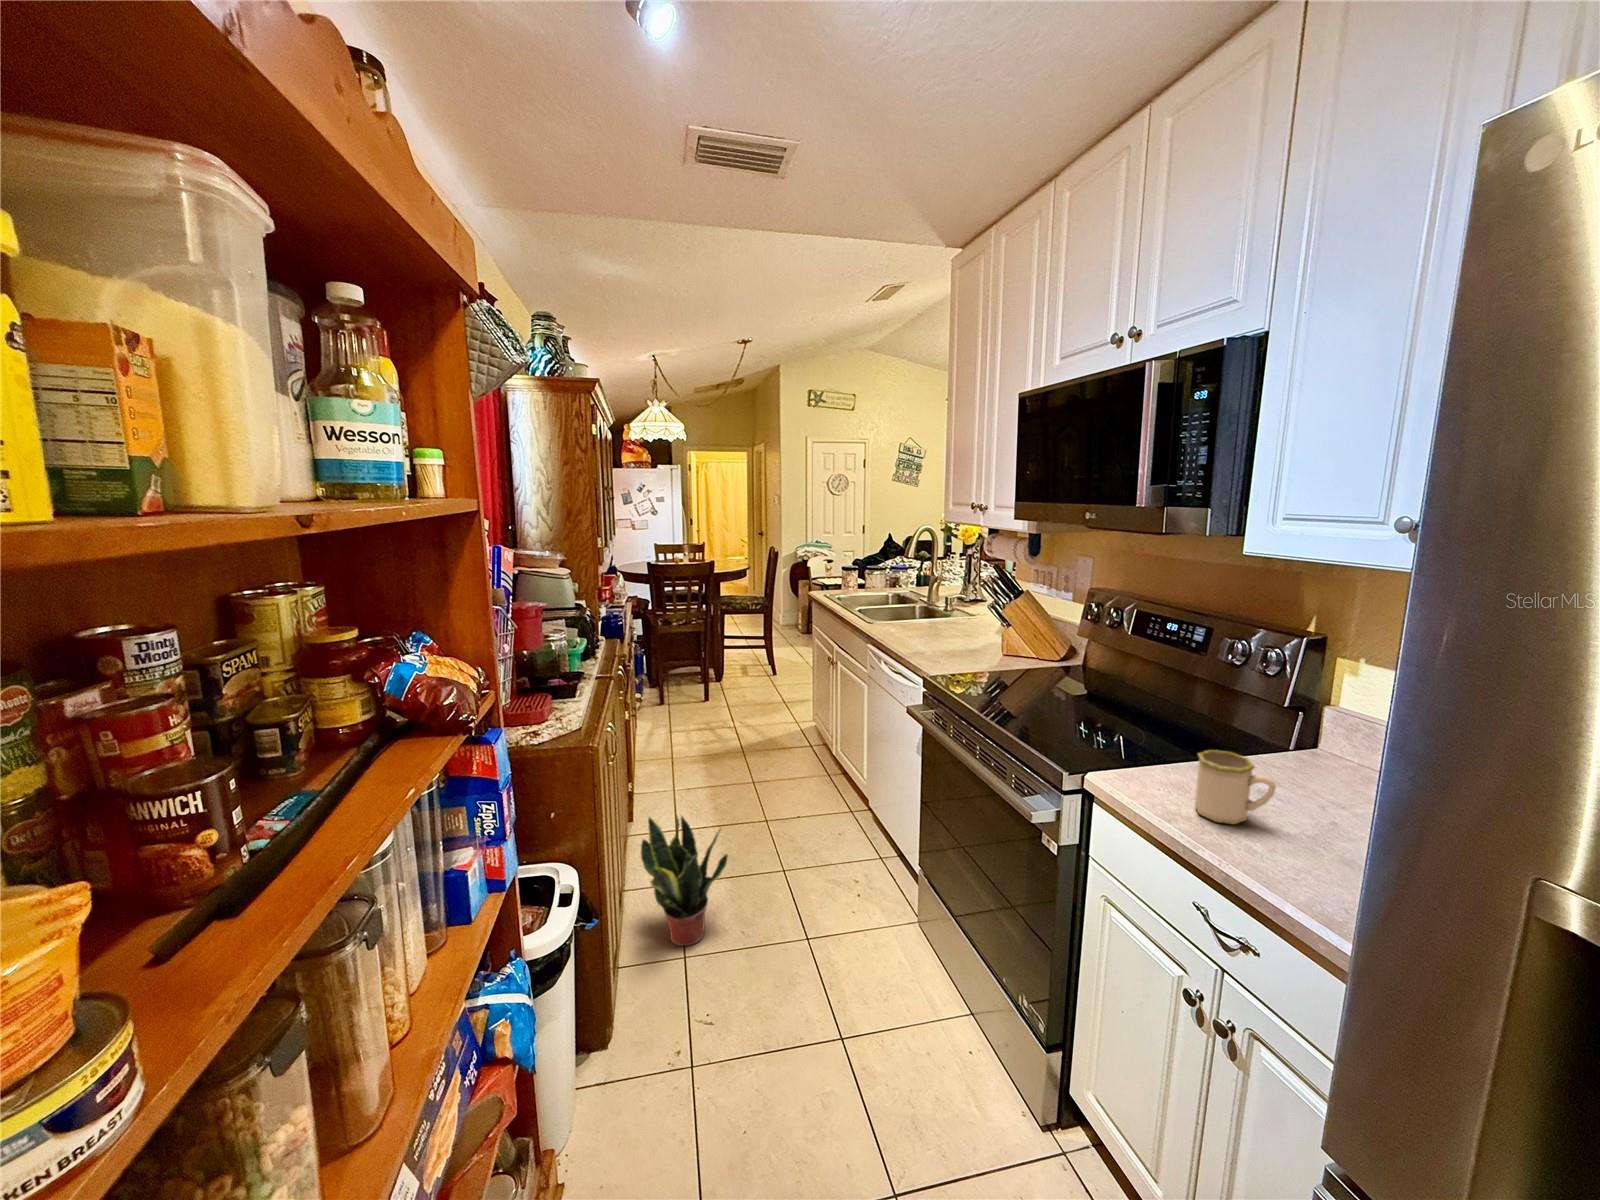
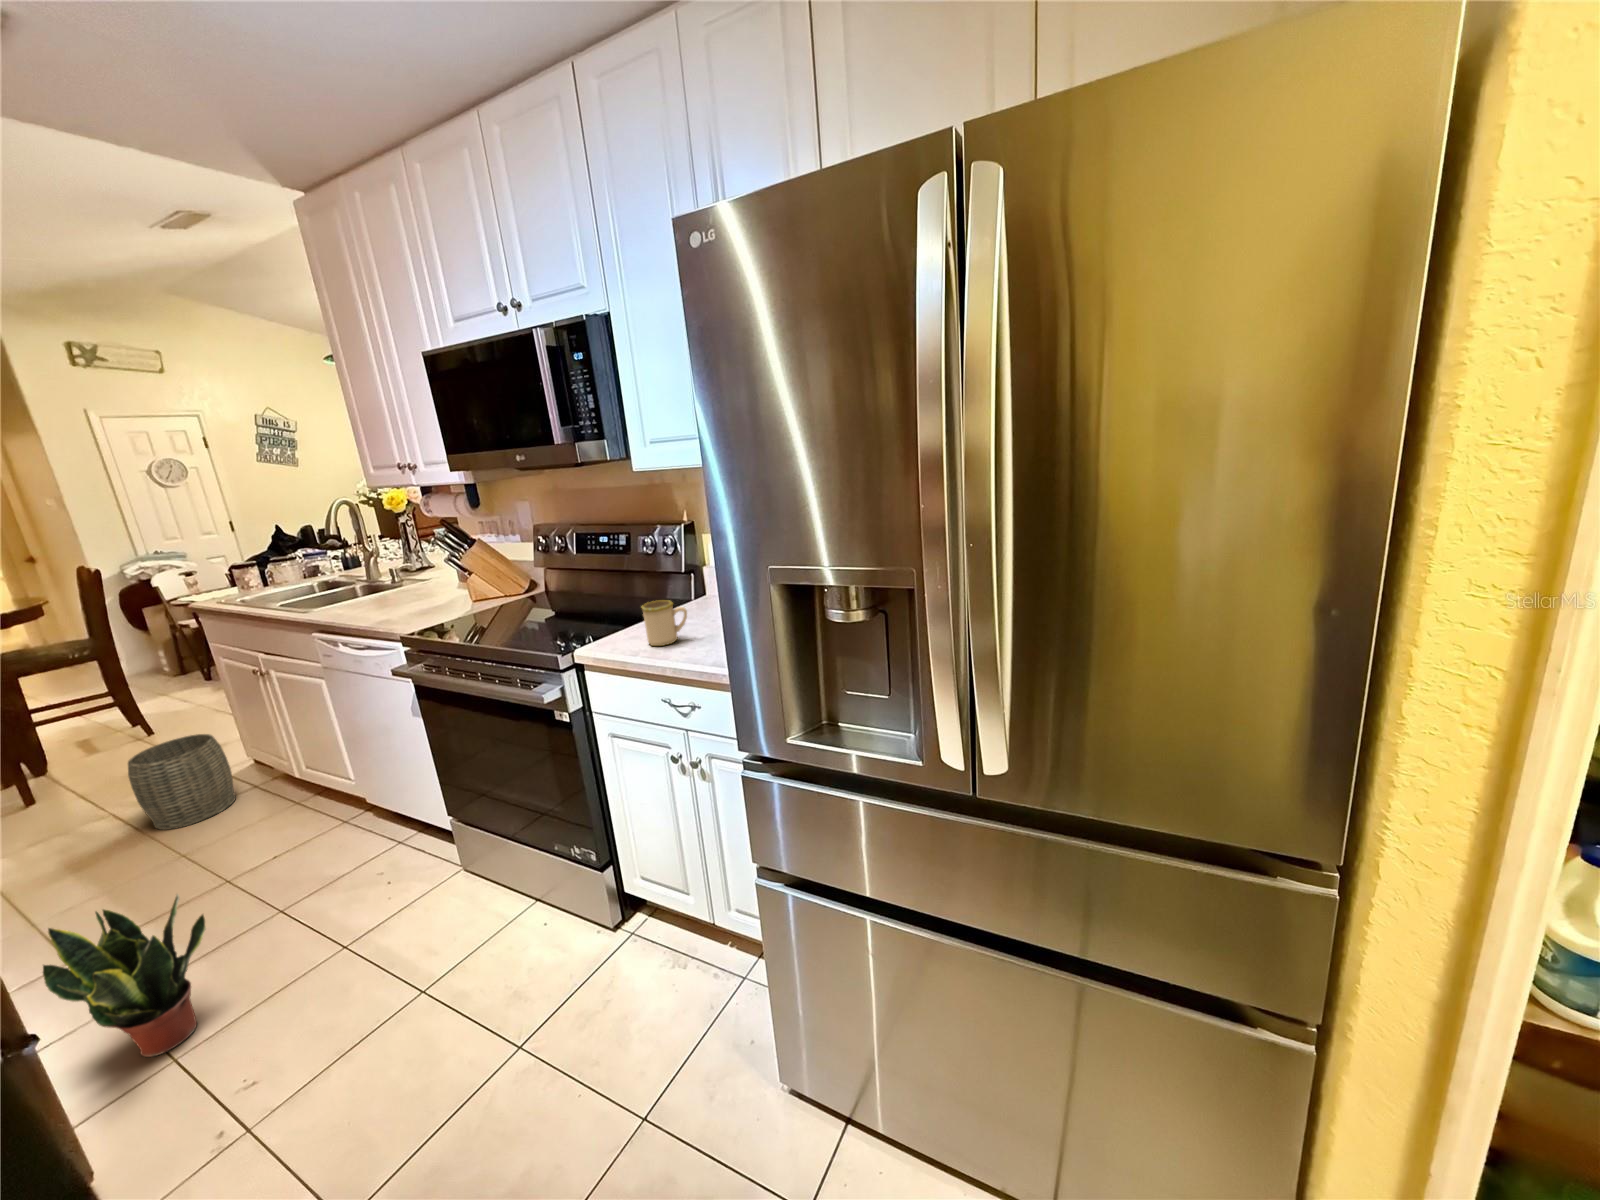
woven basket: none [744,690,799,759] -> present [128,734,236,830]

